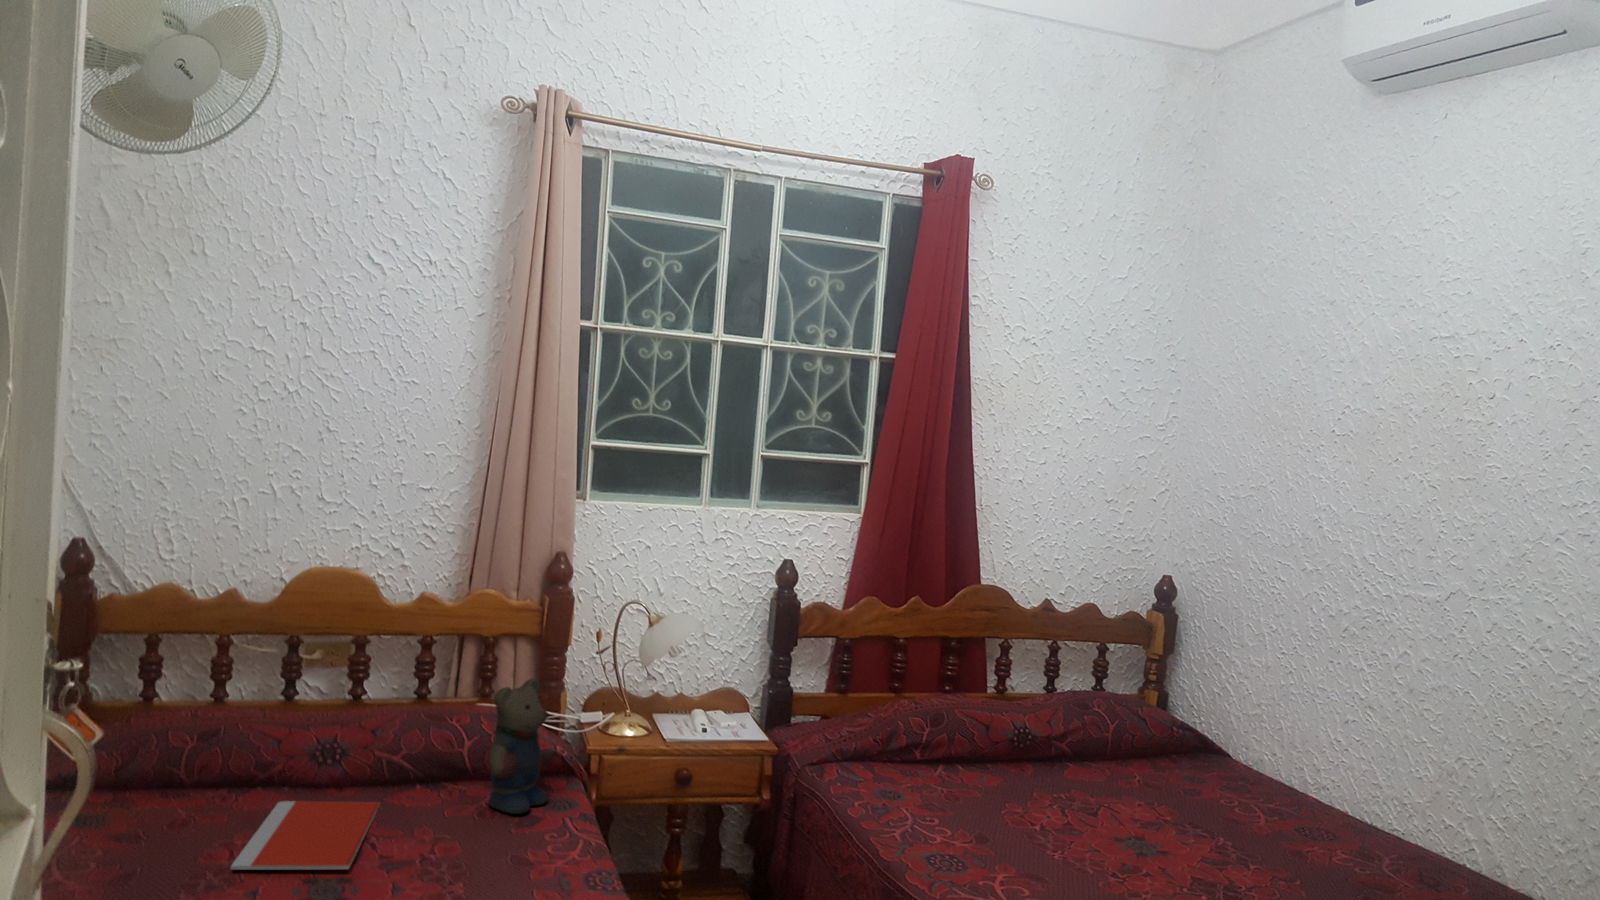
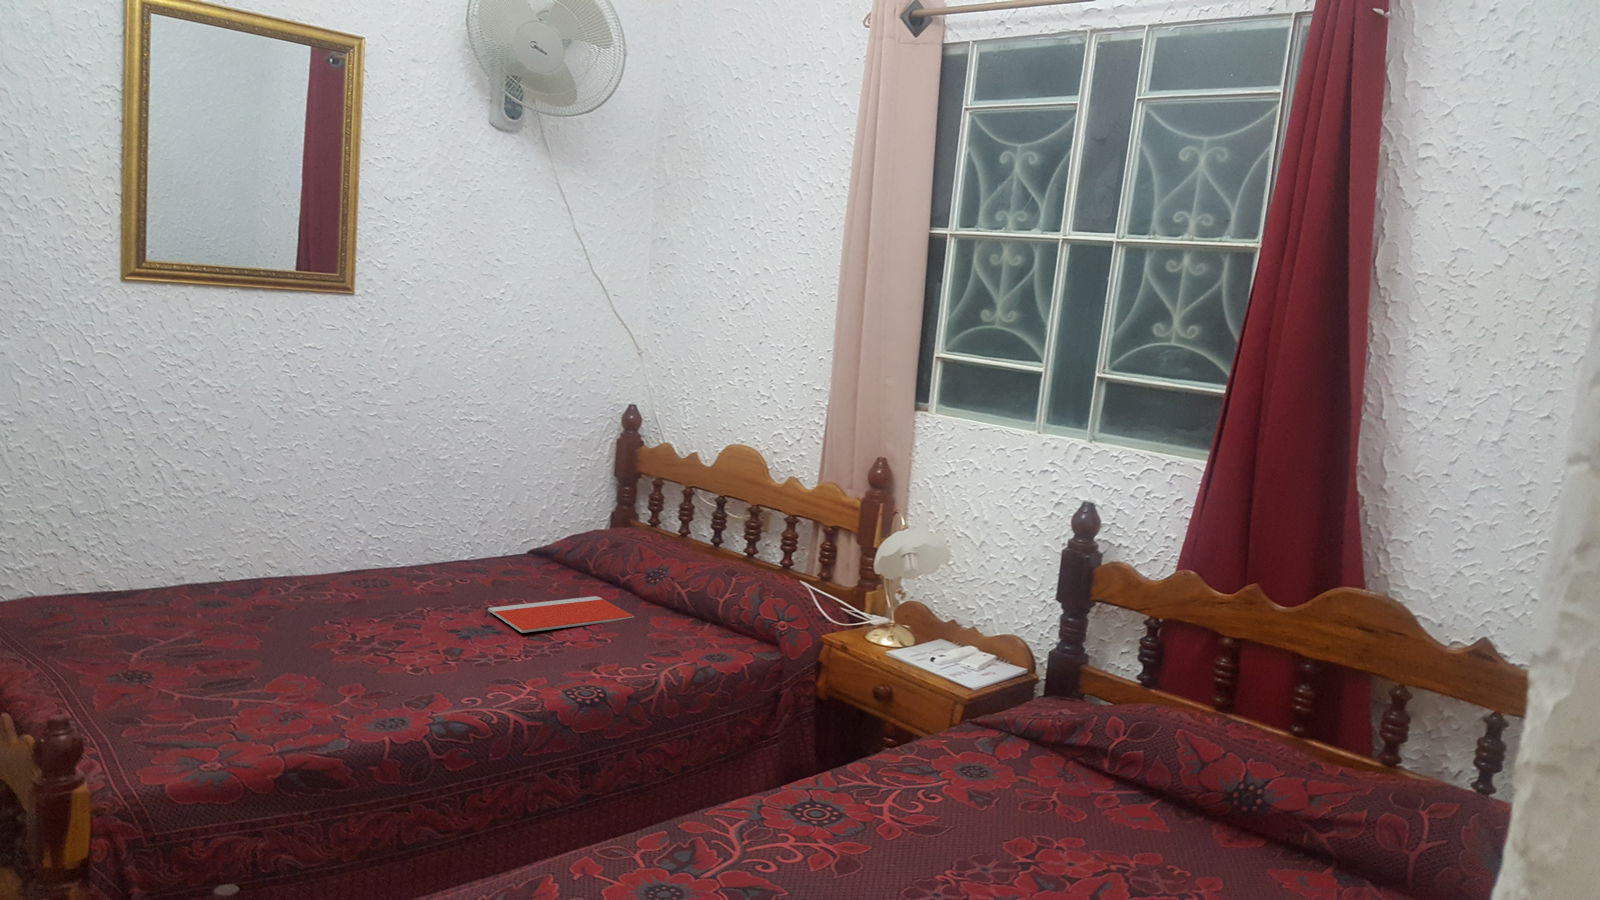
teddy bear: present [488,679,548,814] -> none [661,543,733,656]

